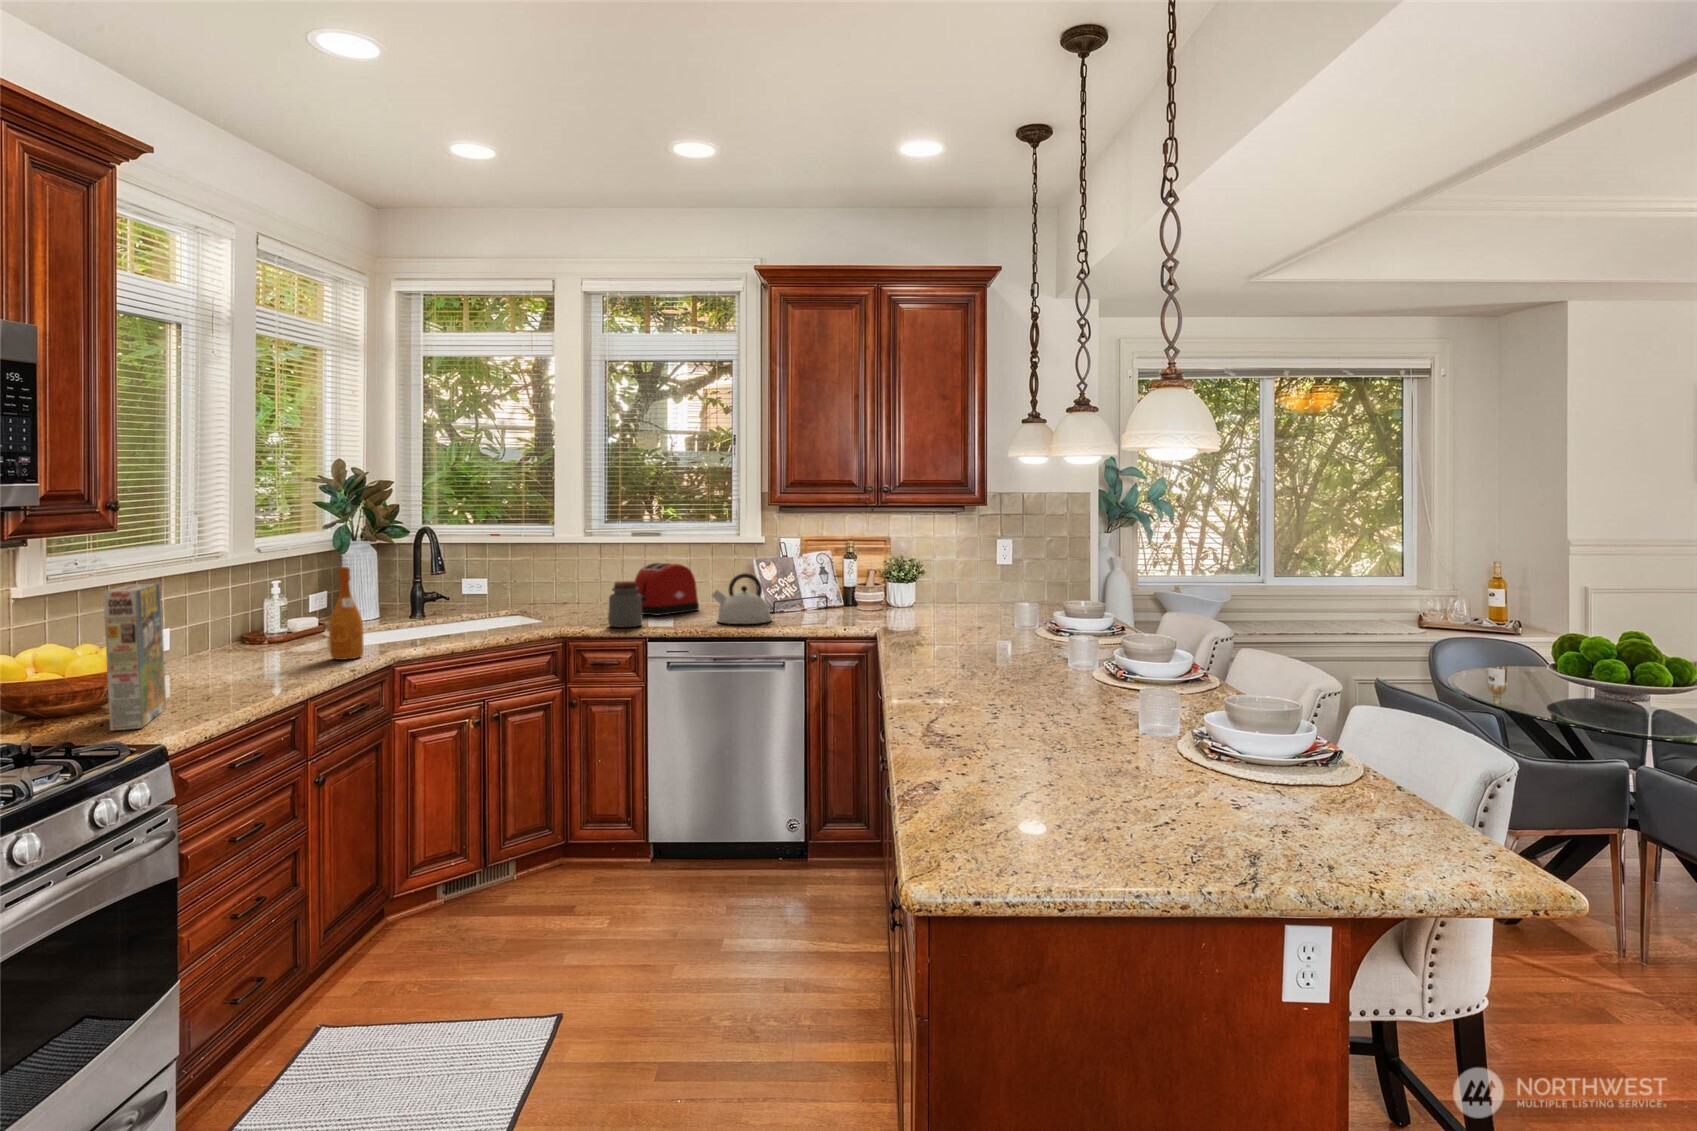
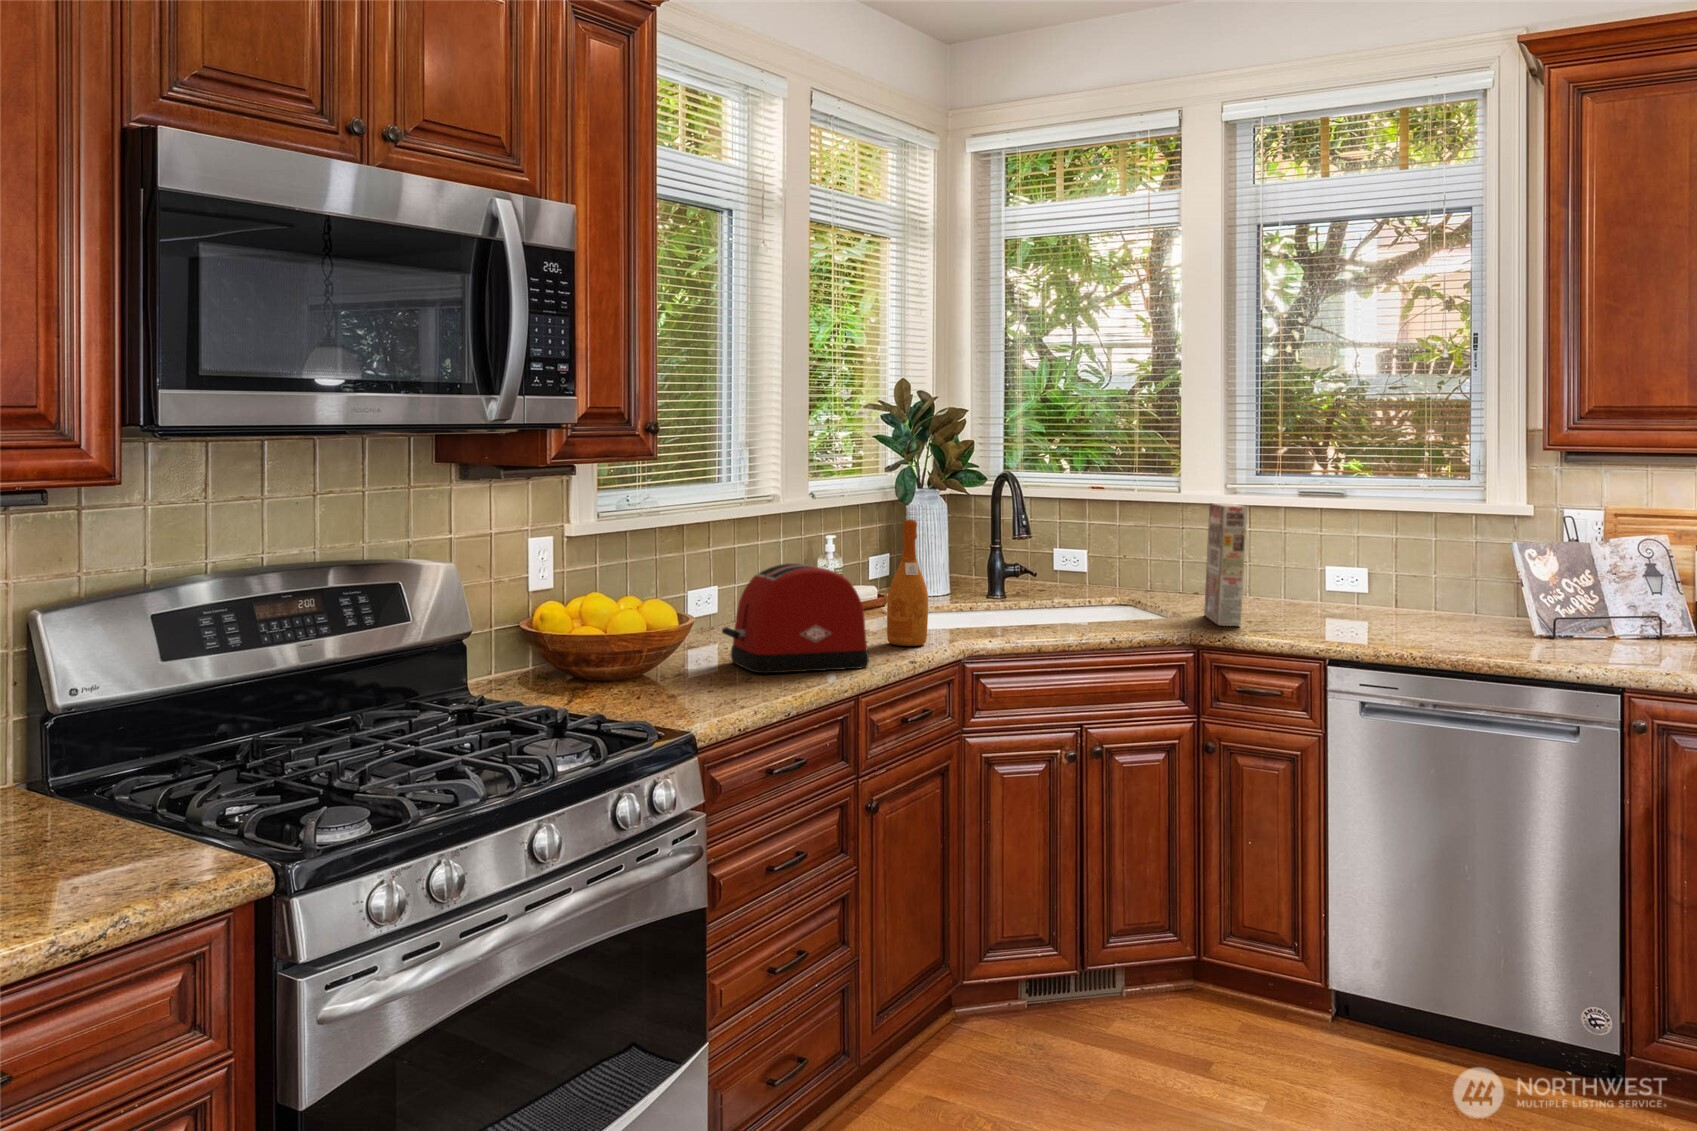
toaster: present [635,563,699,616] -> present [722,563,869,673]
kettle: present [712,573,771,624] -> none [1440,564,1551,651]
jar: present [608,581,643,627] -> none [1264,564,1320,638]
cereal box: present [103,583,166,730] -> present [1204,503,1247,626]

